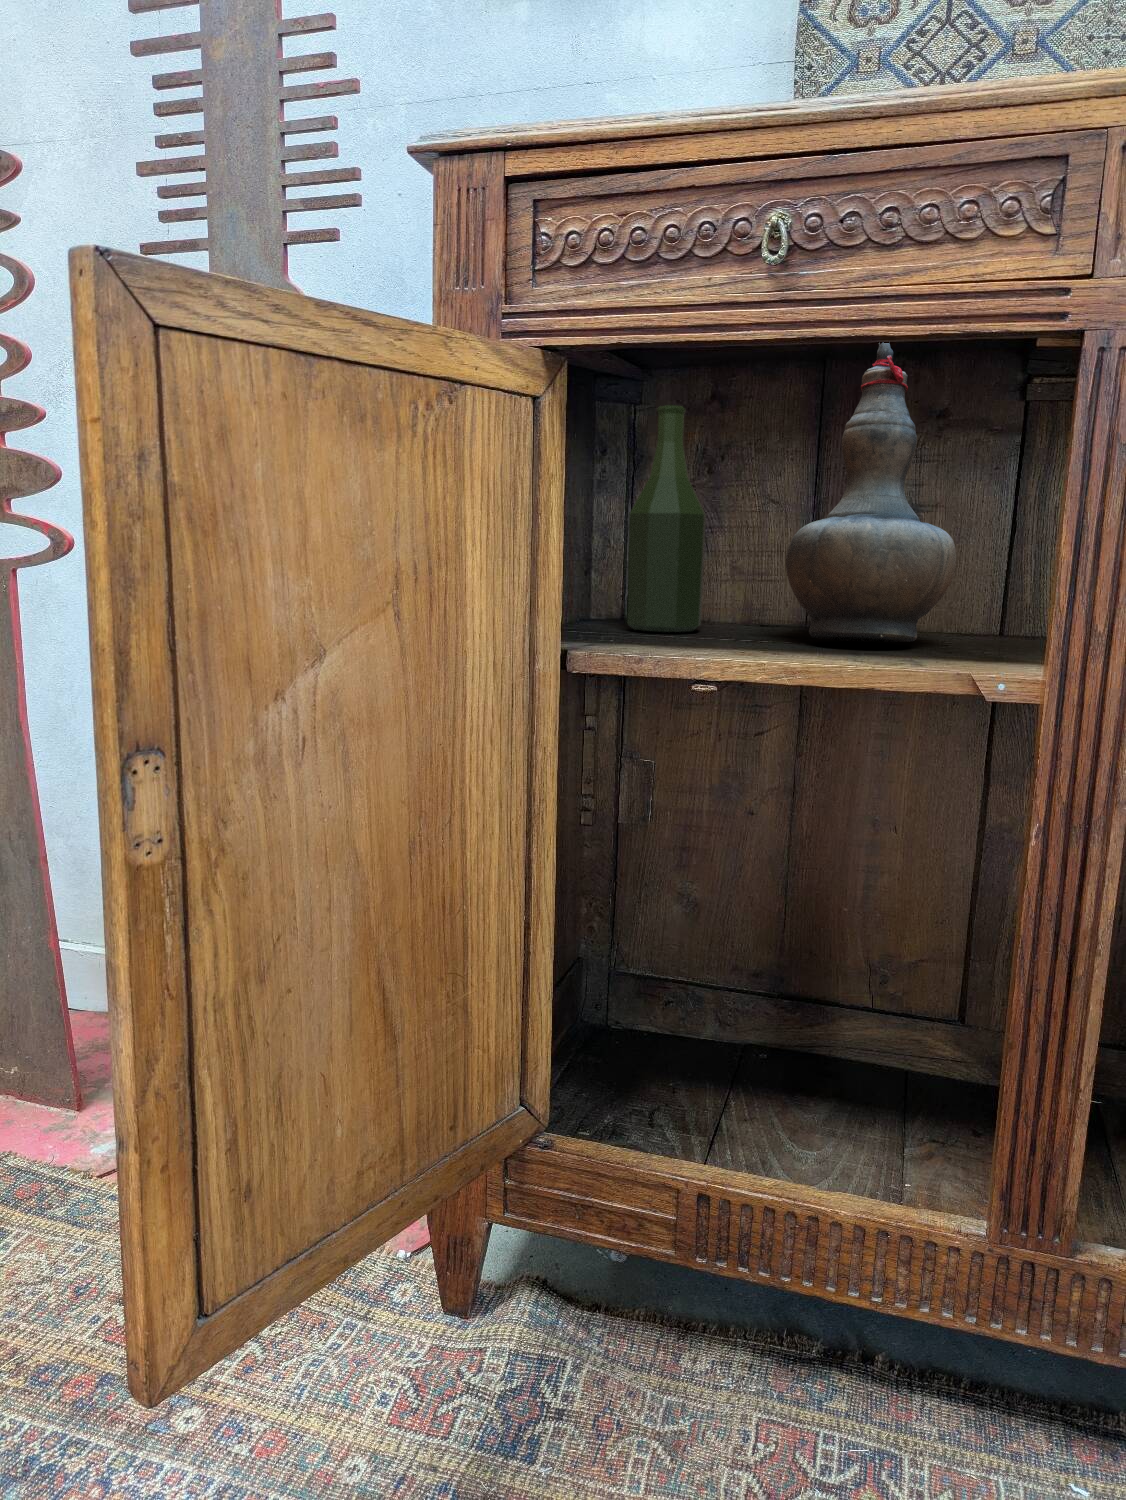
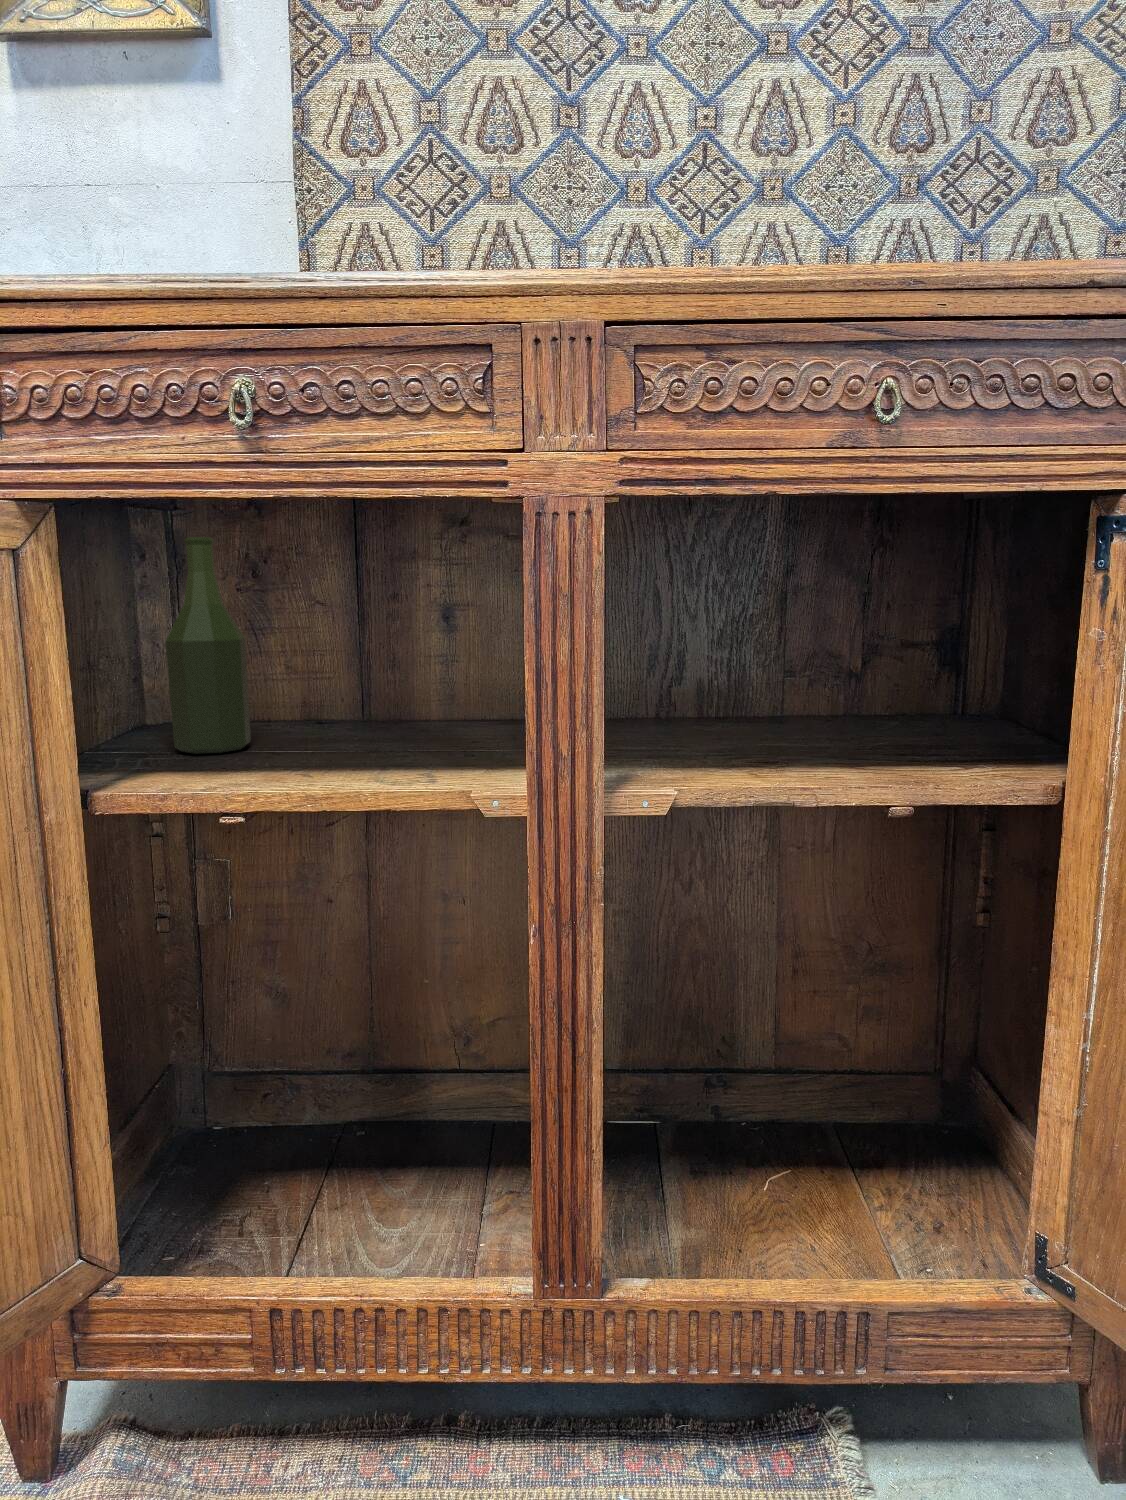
decorative vase: present [786,343,956,642] -> none [315,478,468,754]

